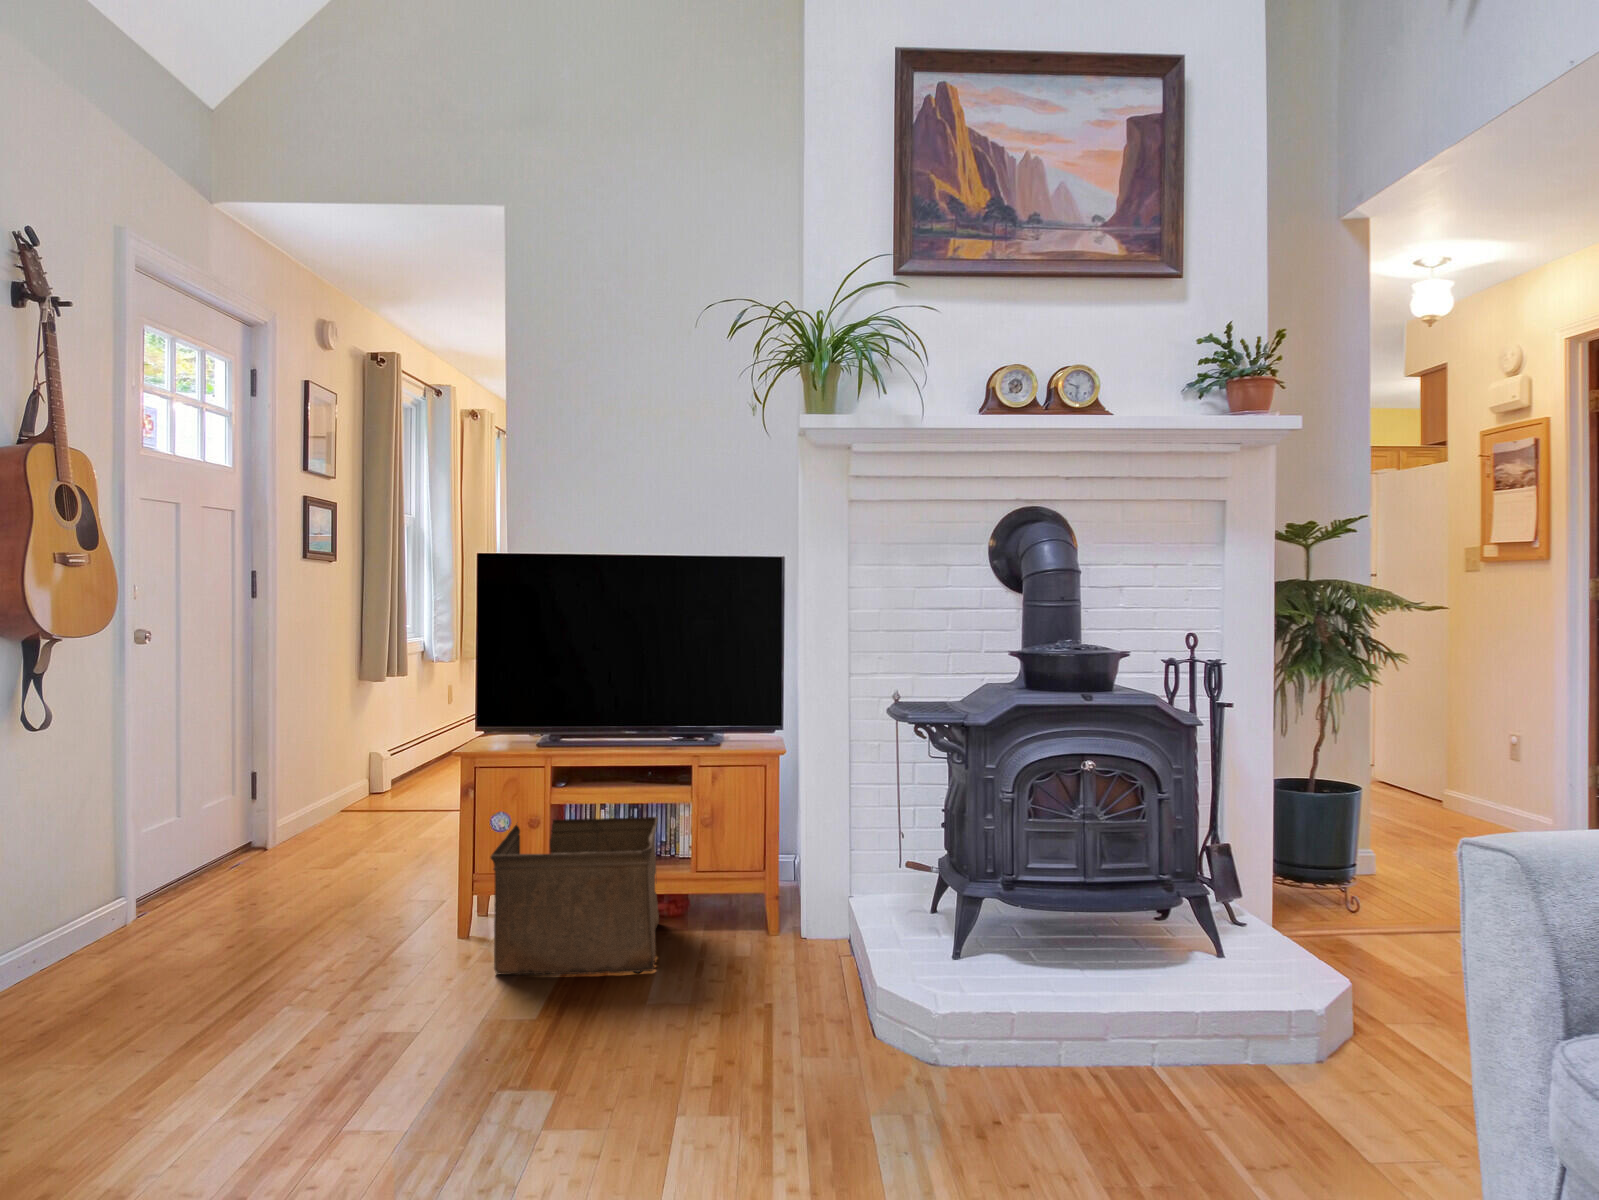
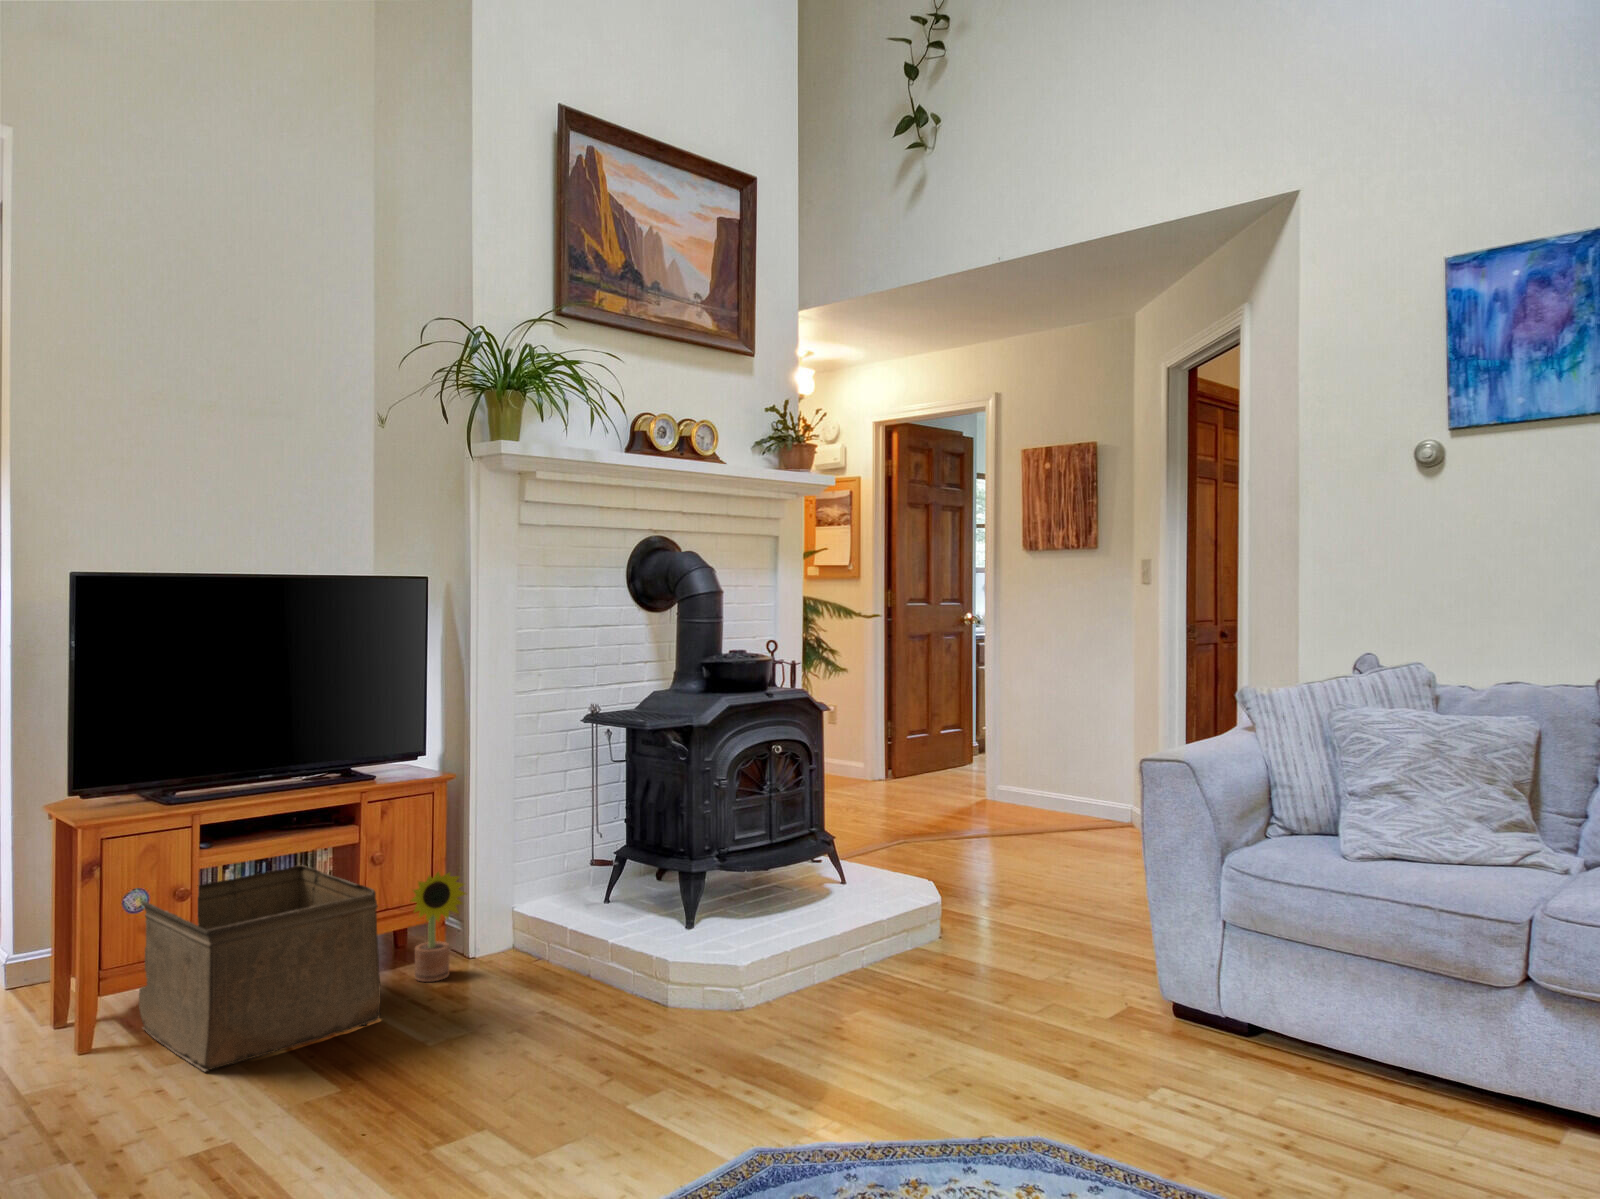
decorative plant: none [714,843,767,950] -> present [410,872,466,982]

